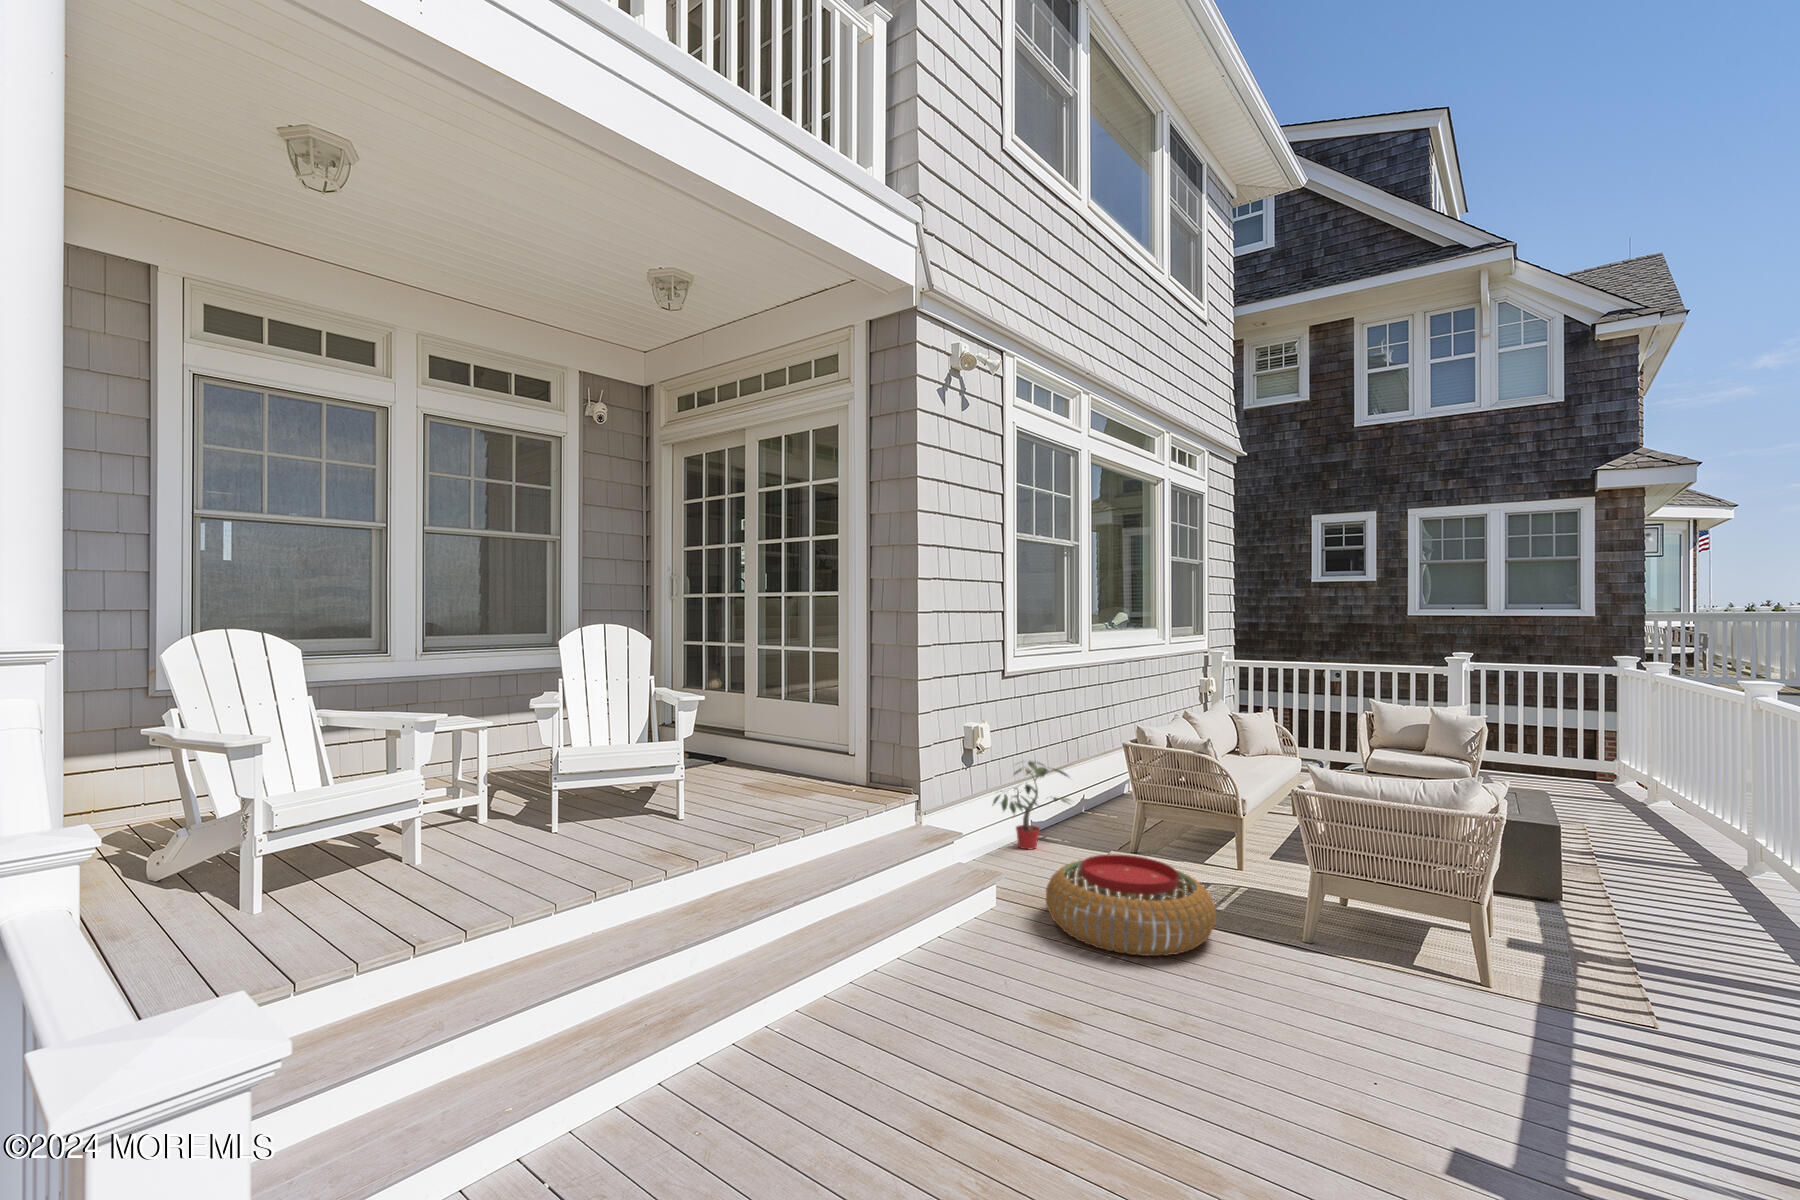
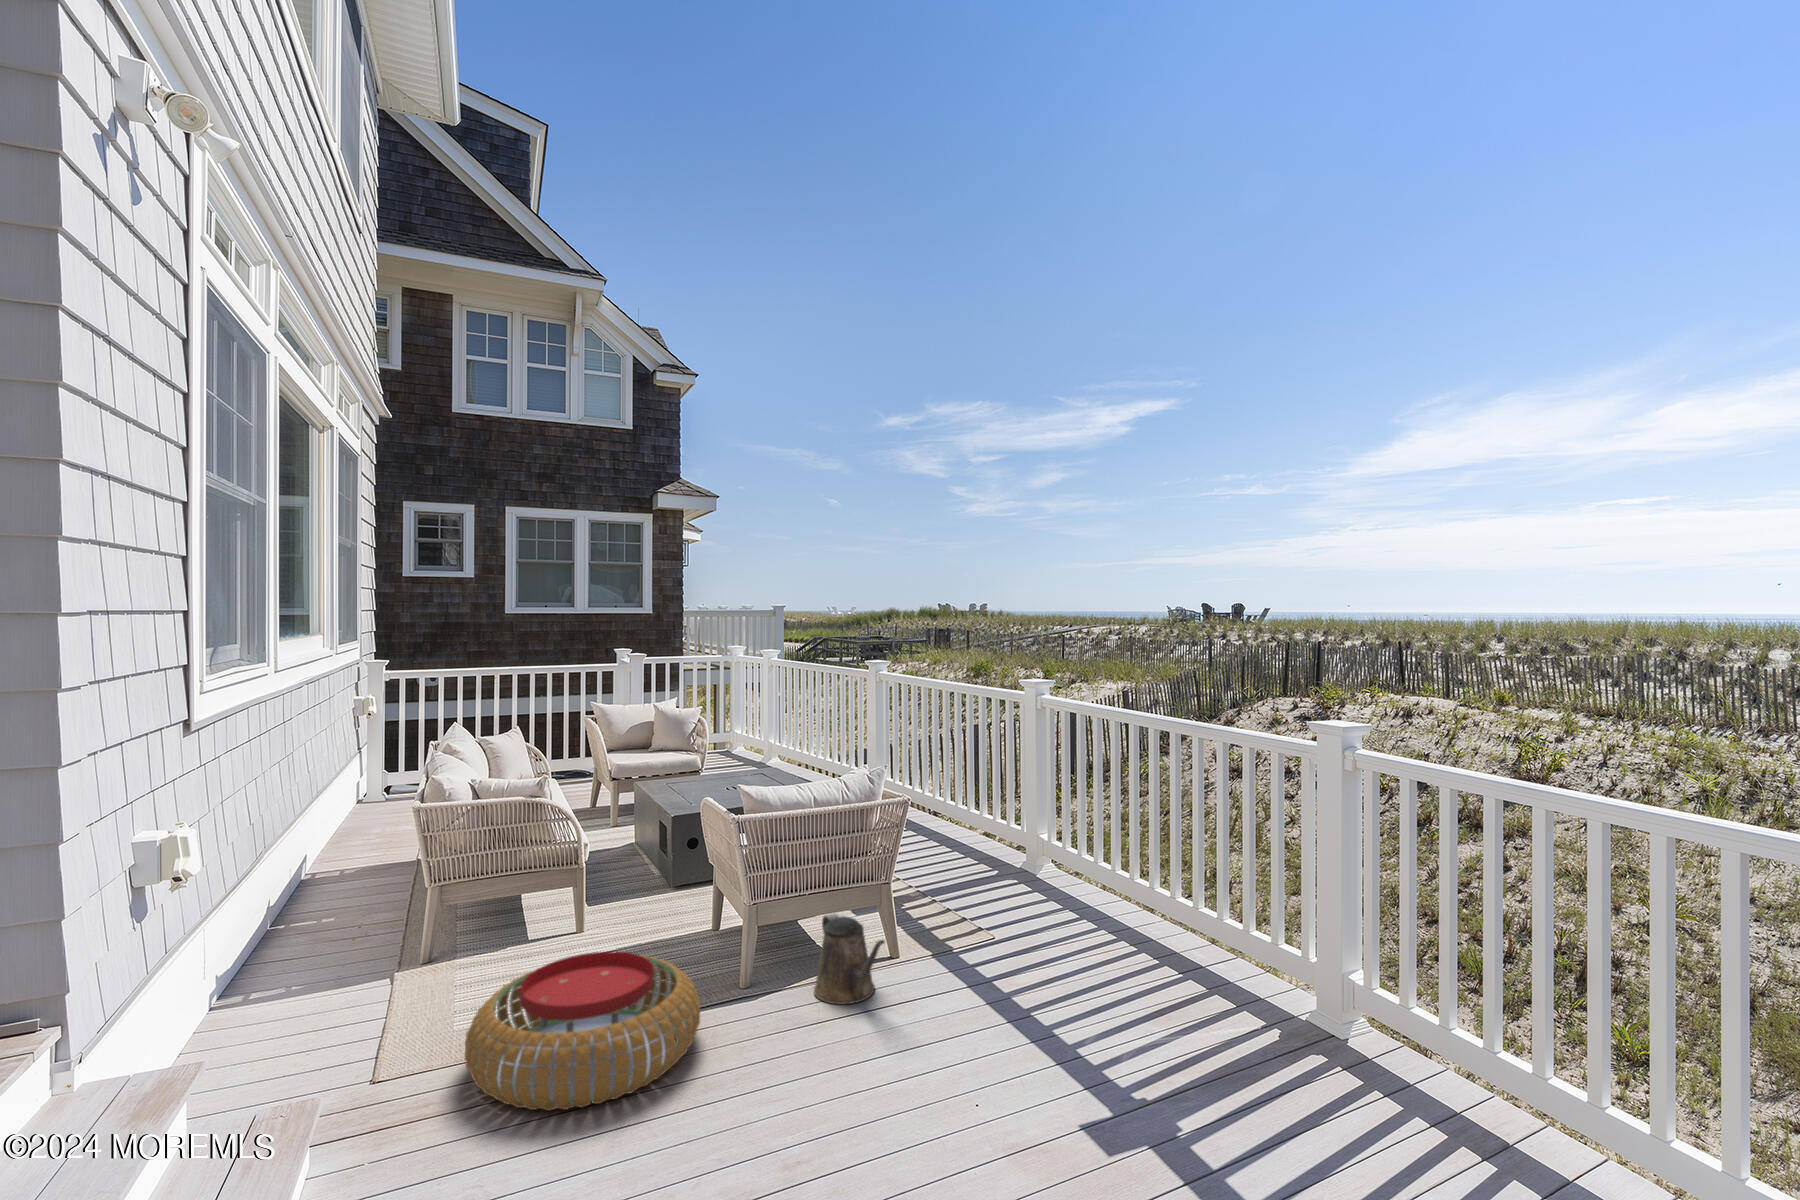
potted plant: present [993,761,1069,849] -> none [212,875,343,1029]
watering can: none [1339,912,1415,1007] -> present [814,913,884,1004]

